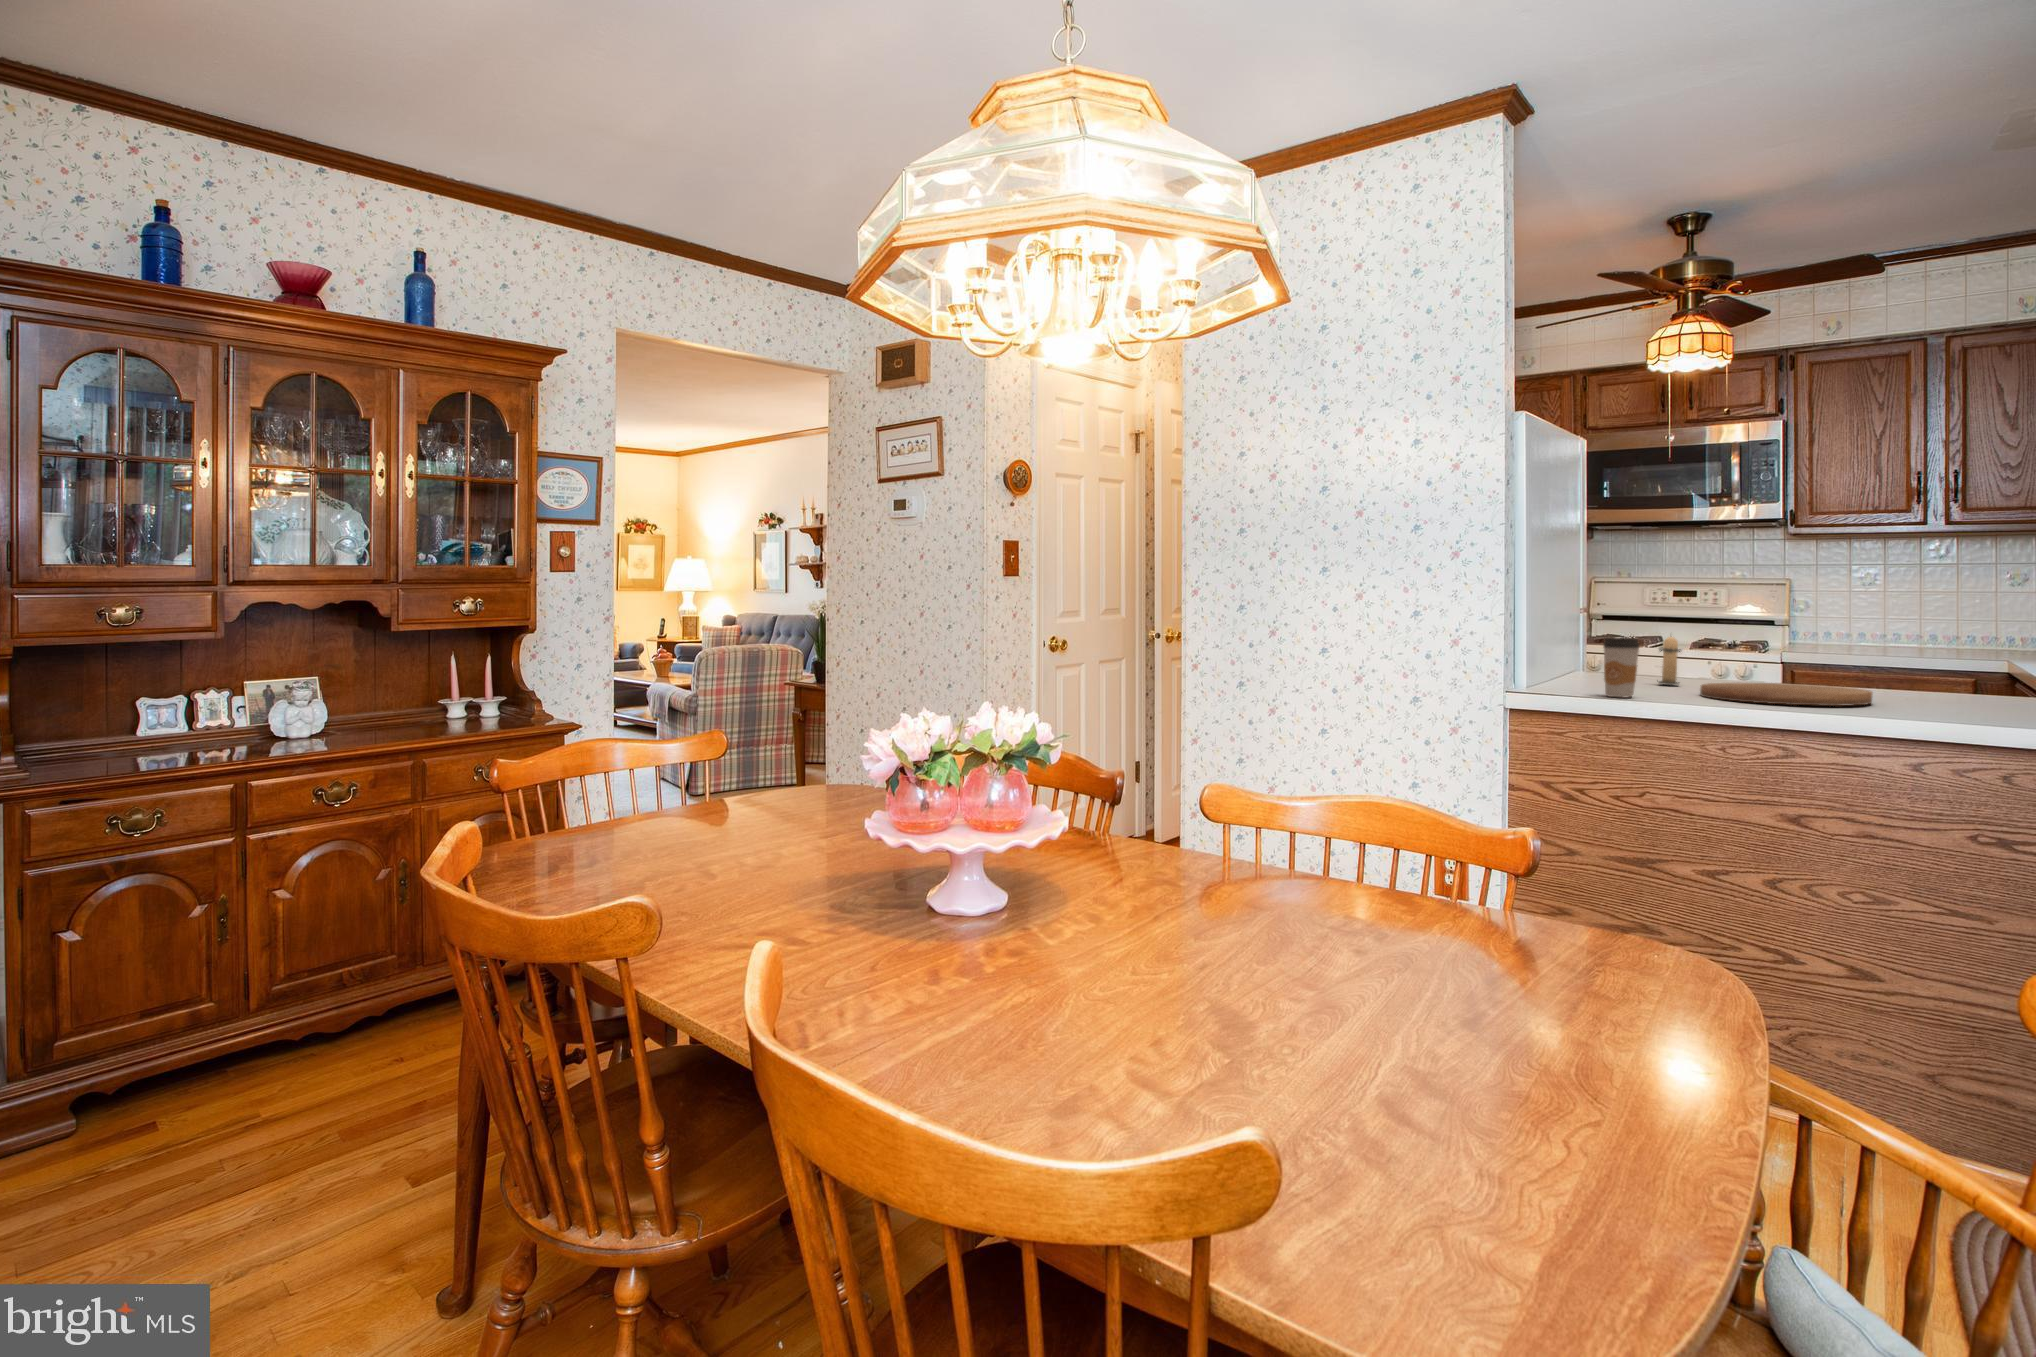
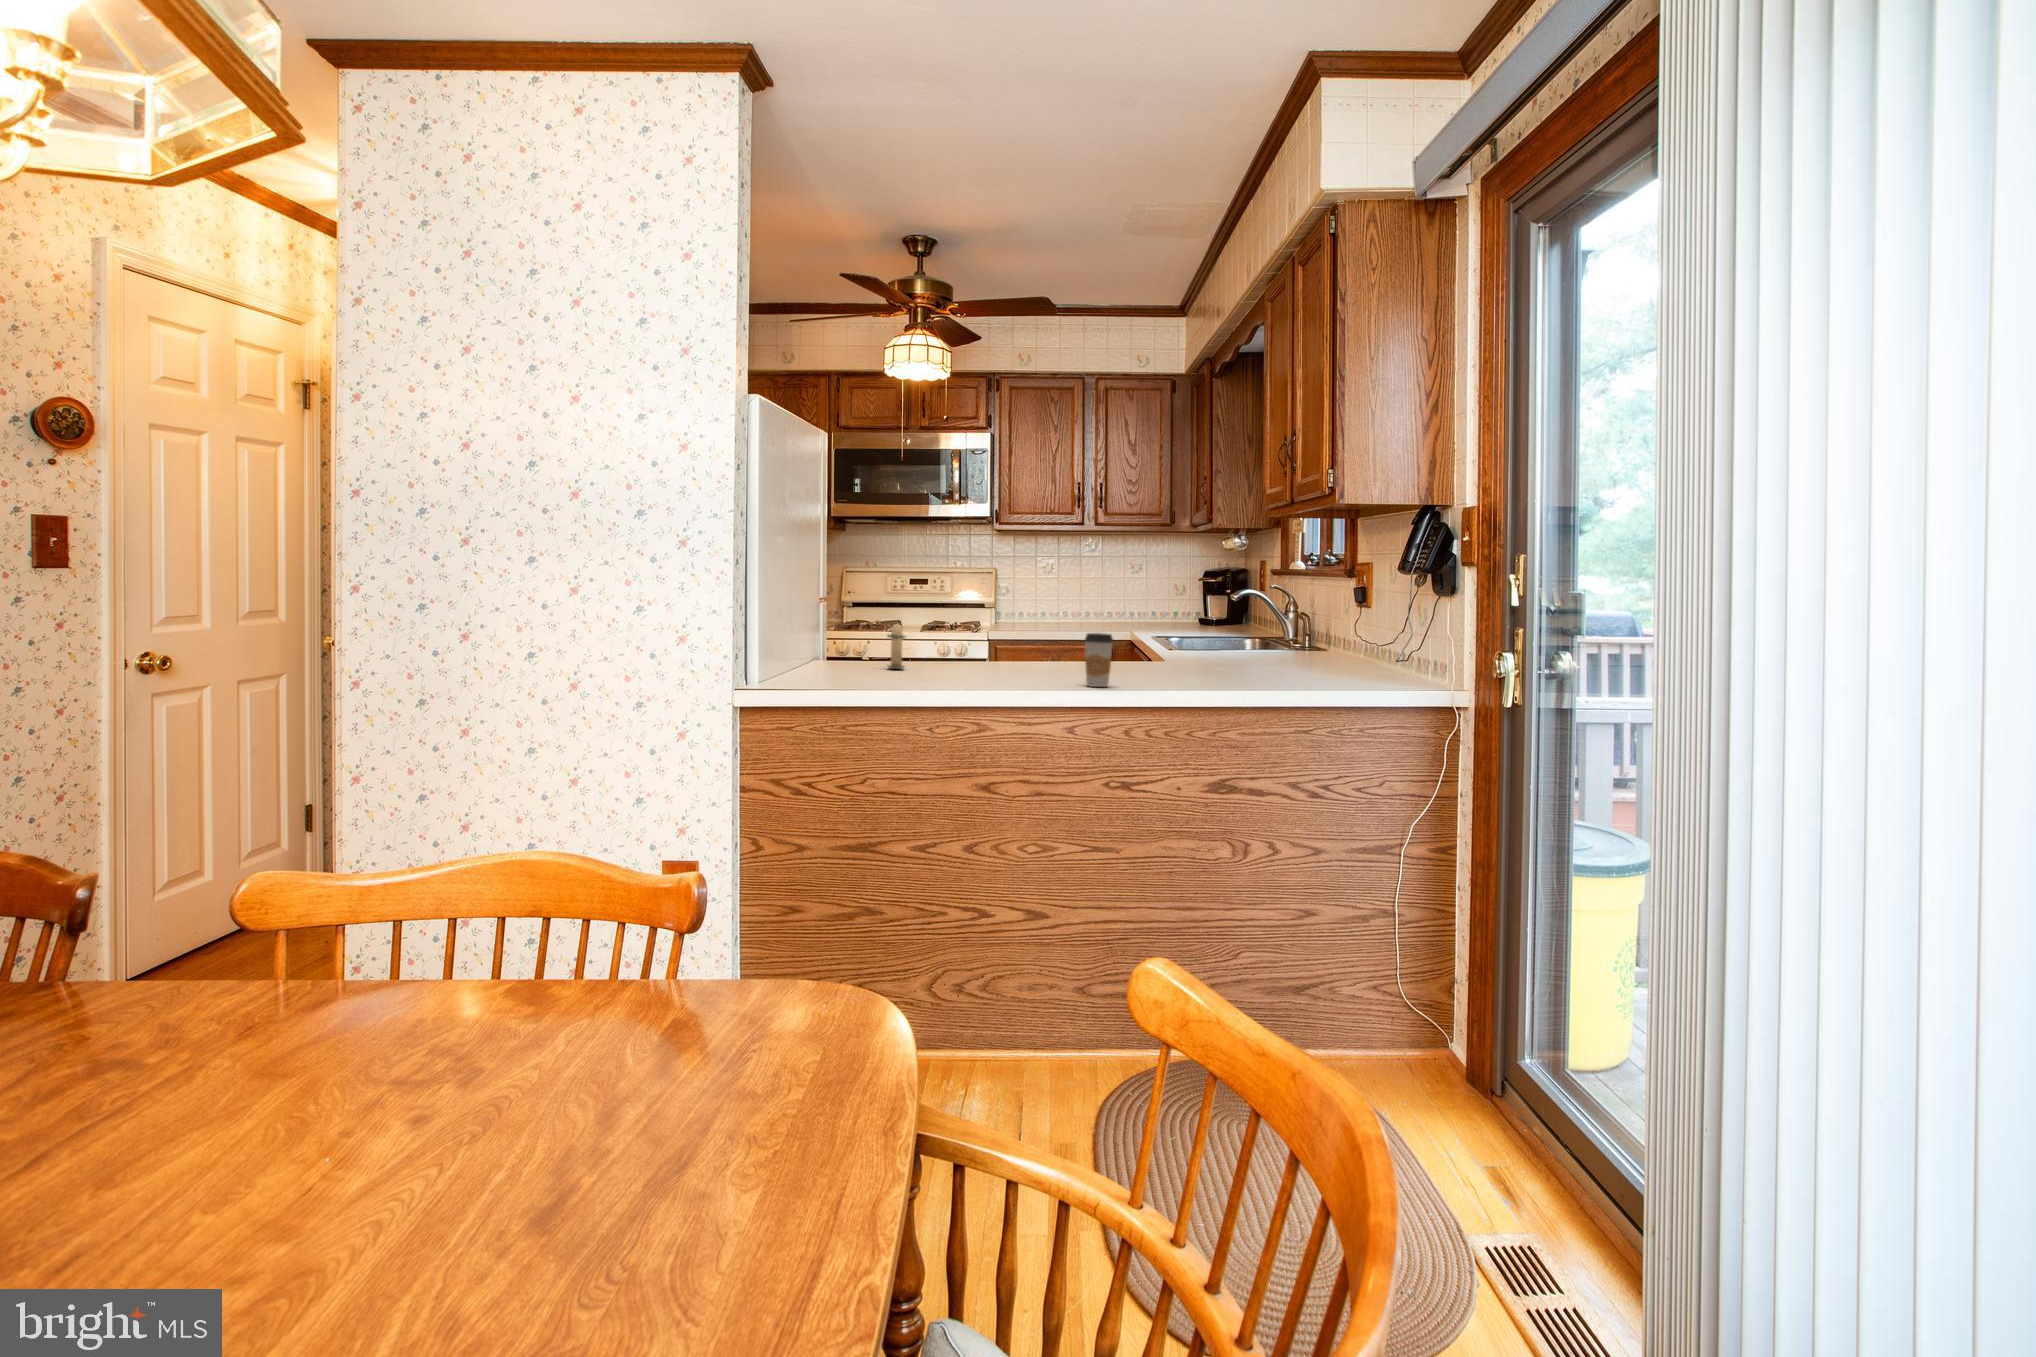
coffee cup: present [1603,638,1639,697] -> present [1085,633,1113,687]
cutting board: present [1700,683,1873,706] -> none [918,666,1041,687]

